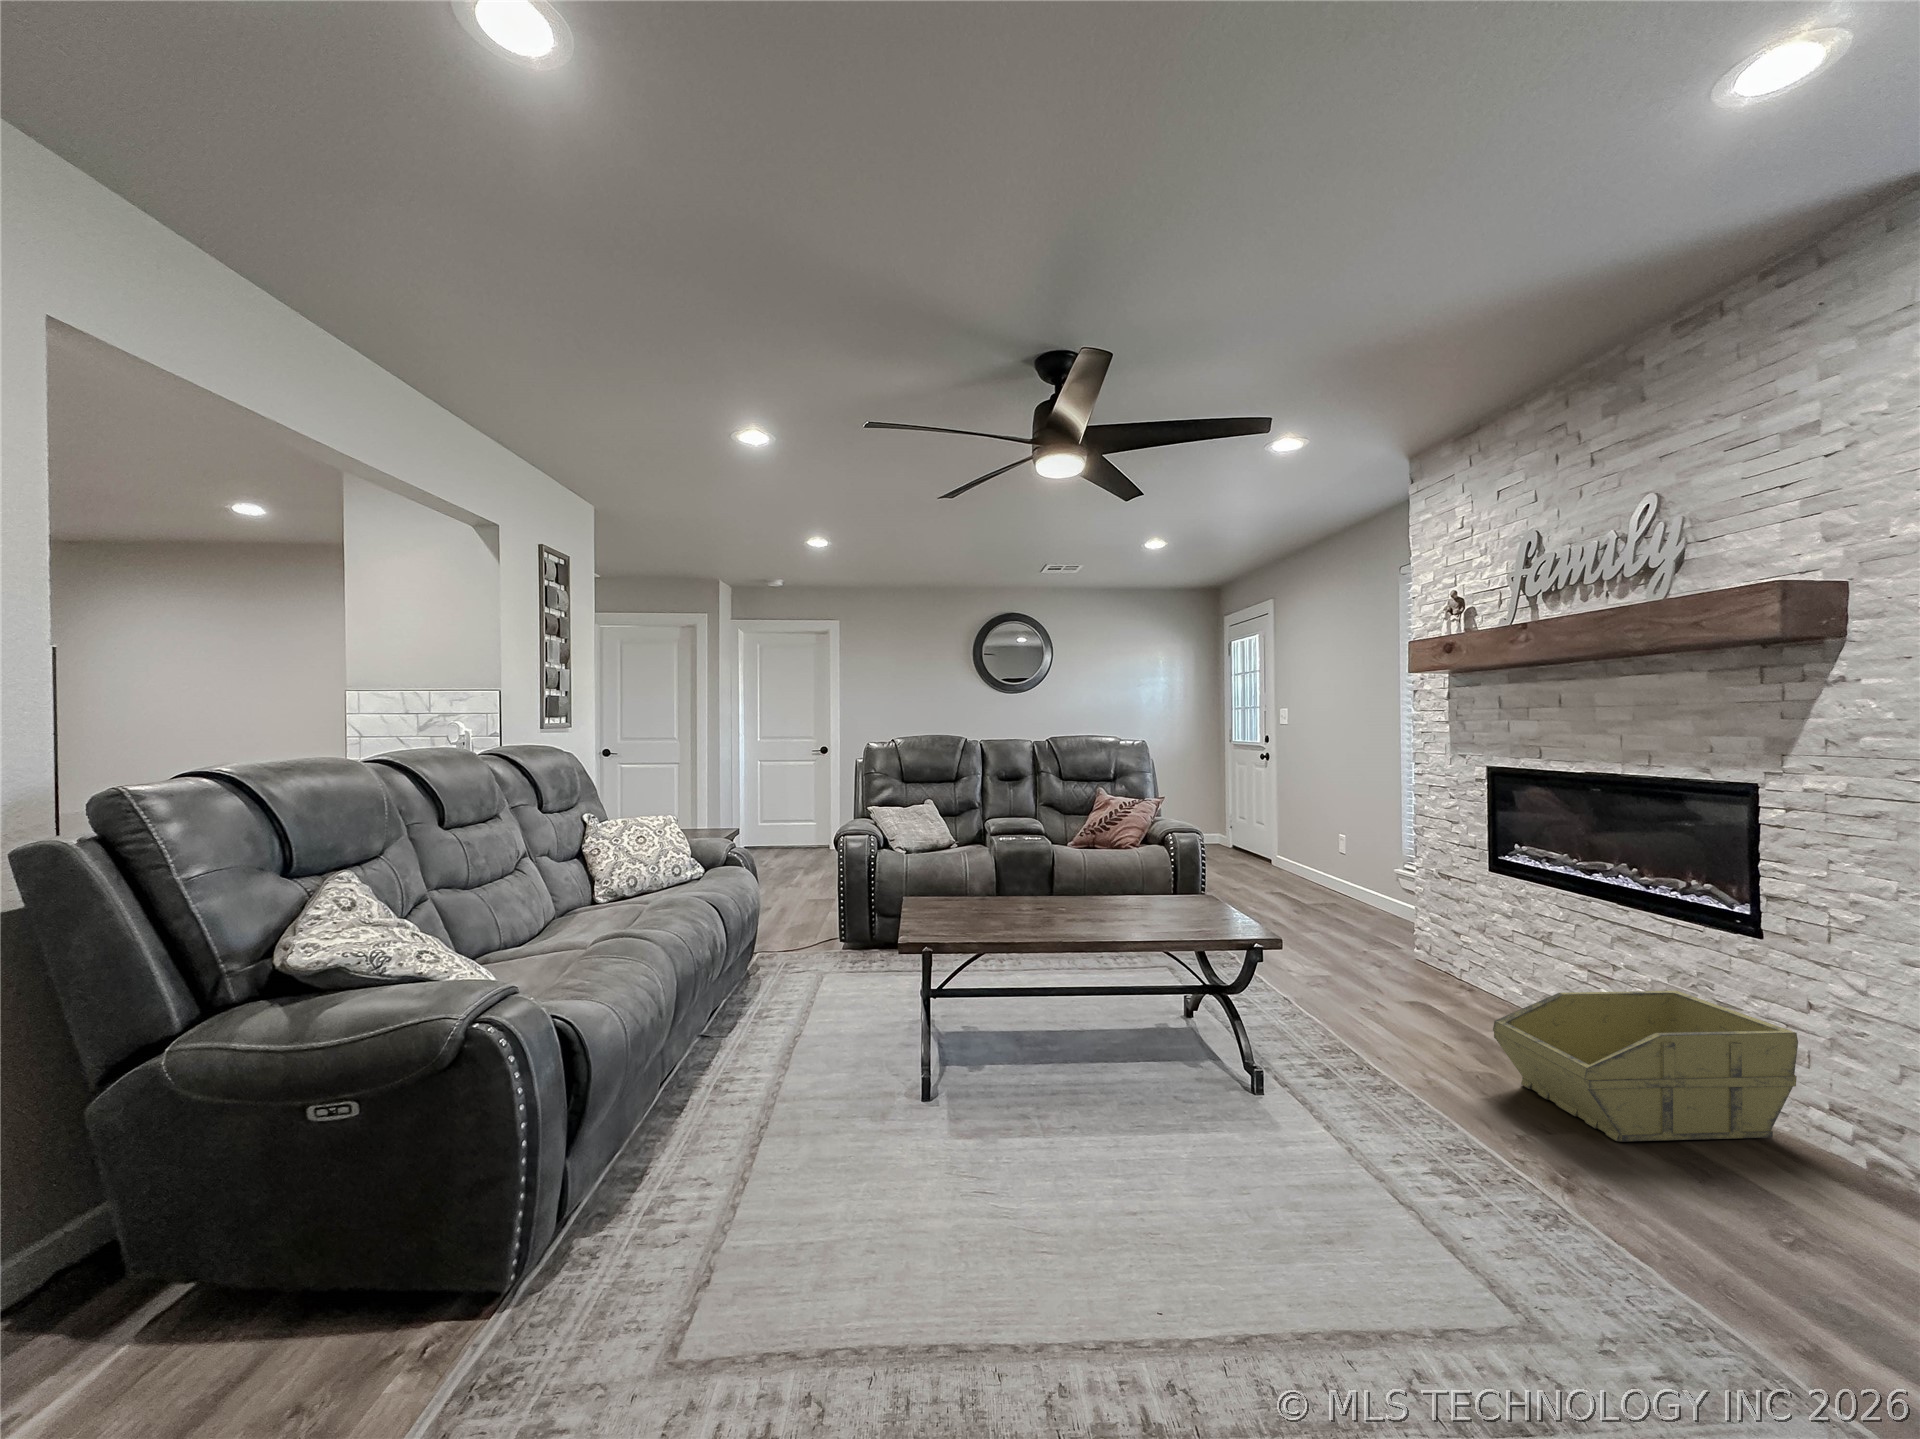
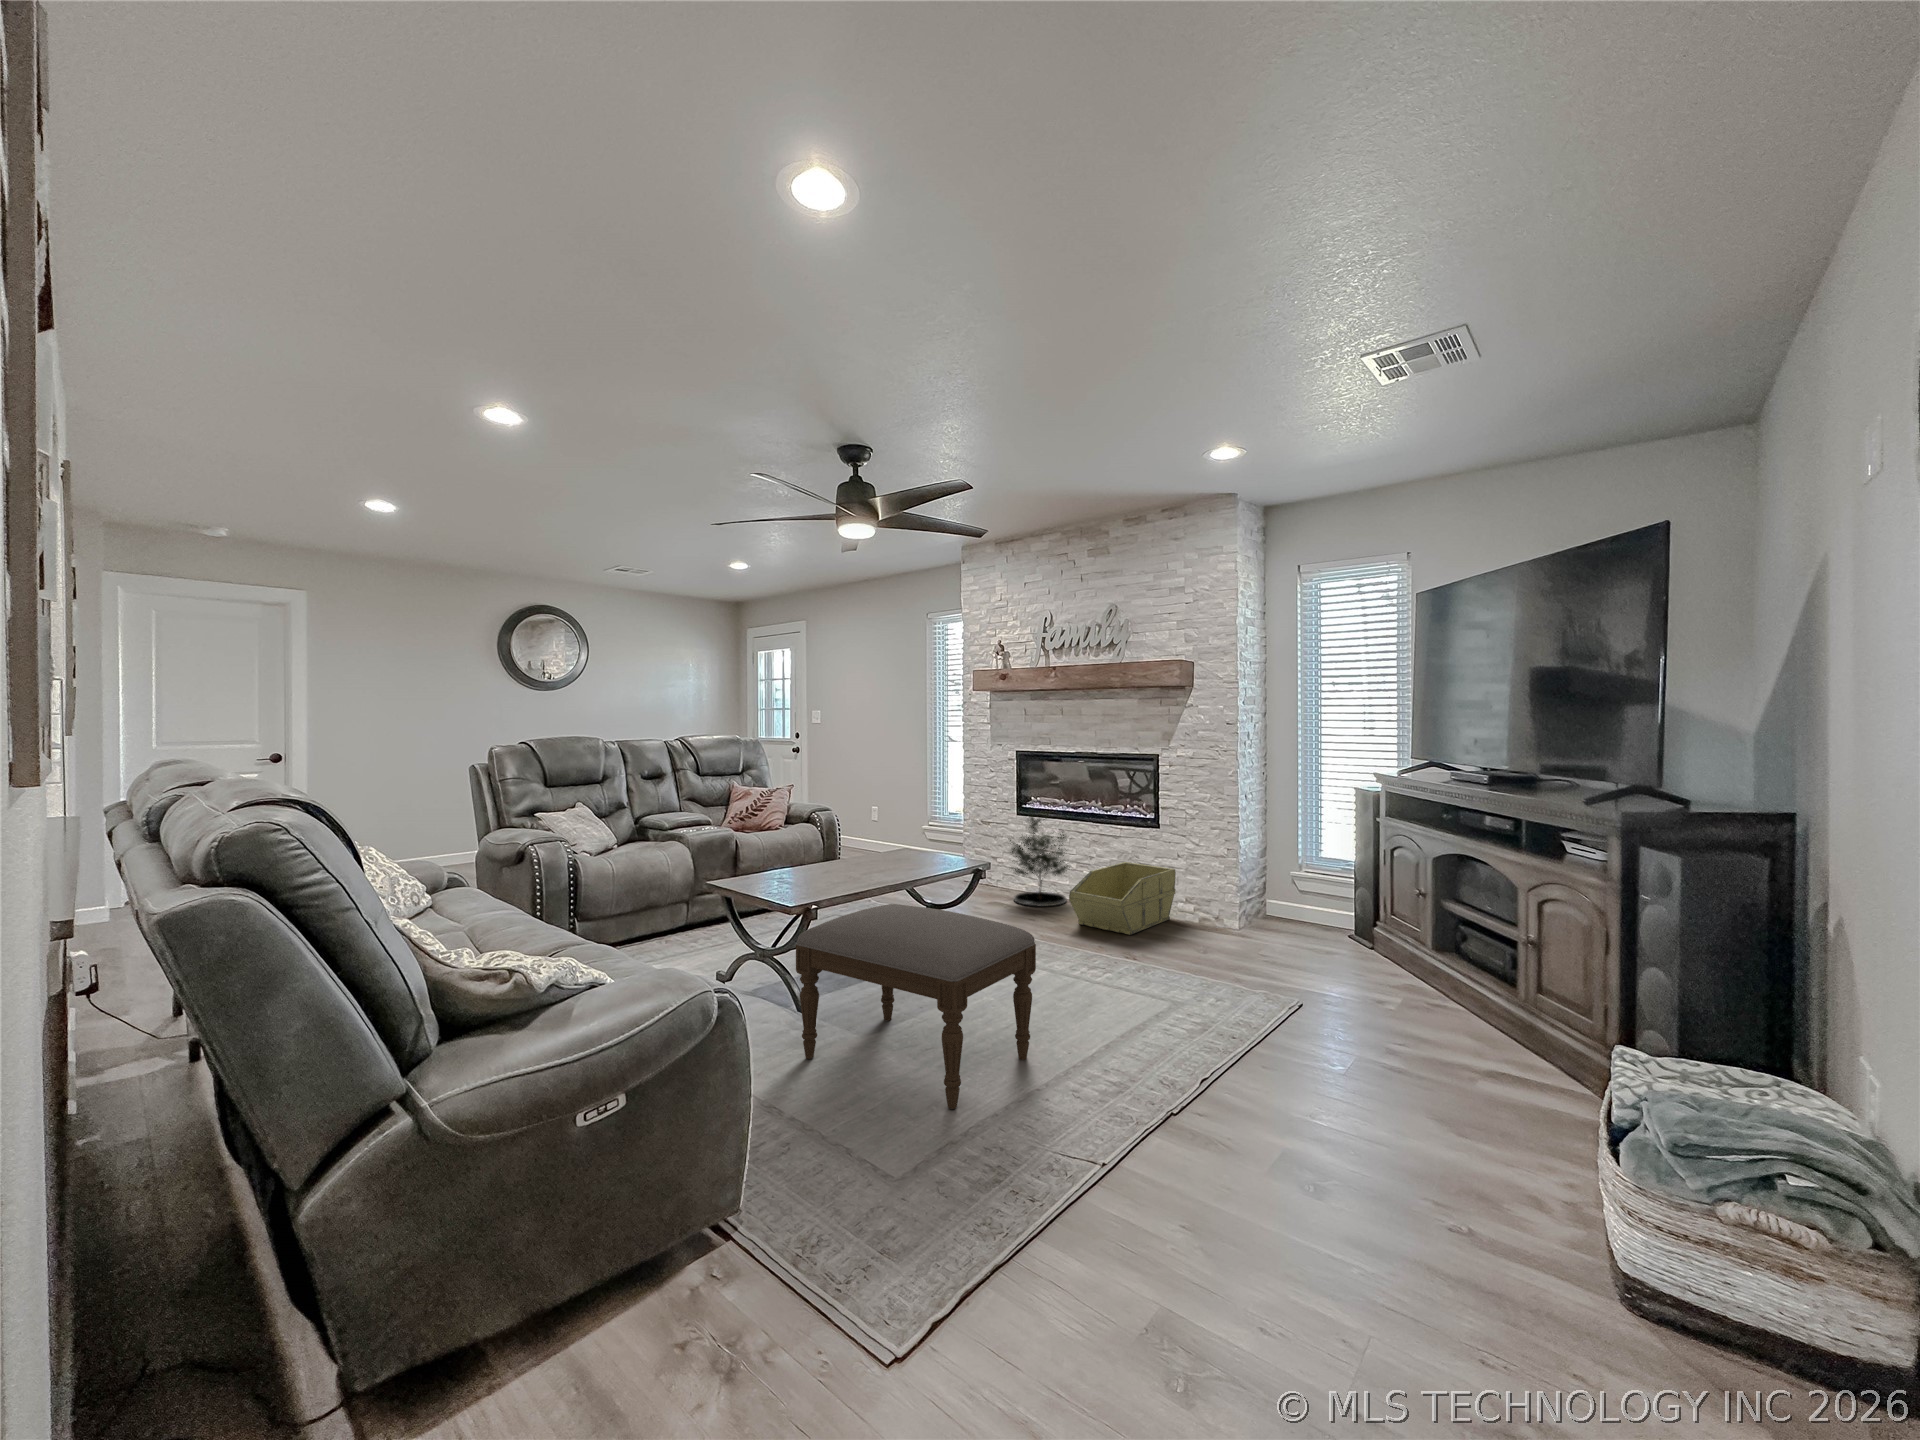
potted tree: none [1424,856,1566,1038] -> present [1010,808,1070,906]
ottoman: none [828,972,1098,1345] -> present [796,904,1036,1109]

